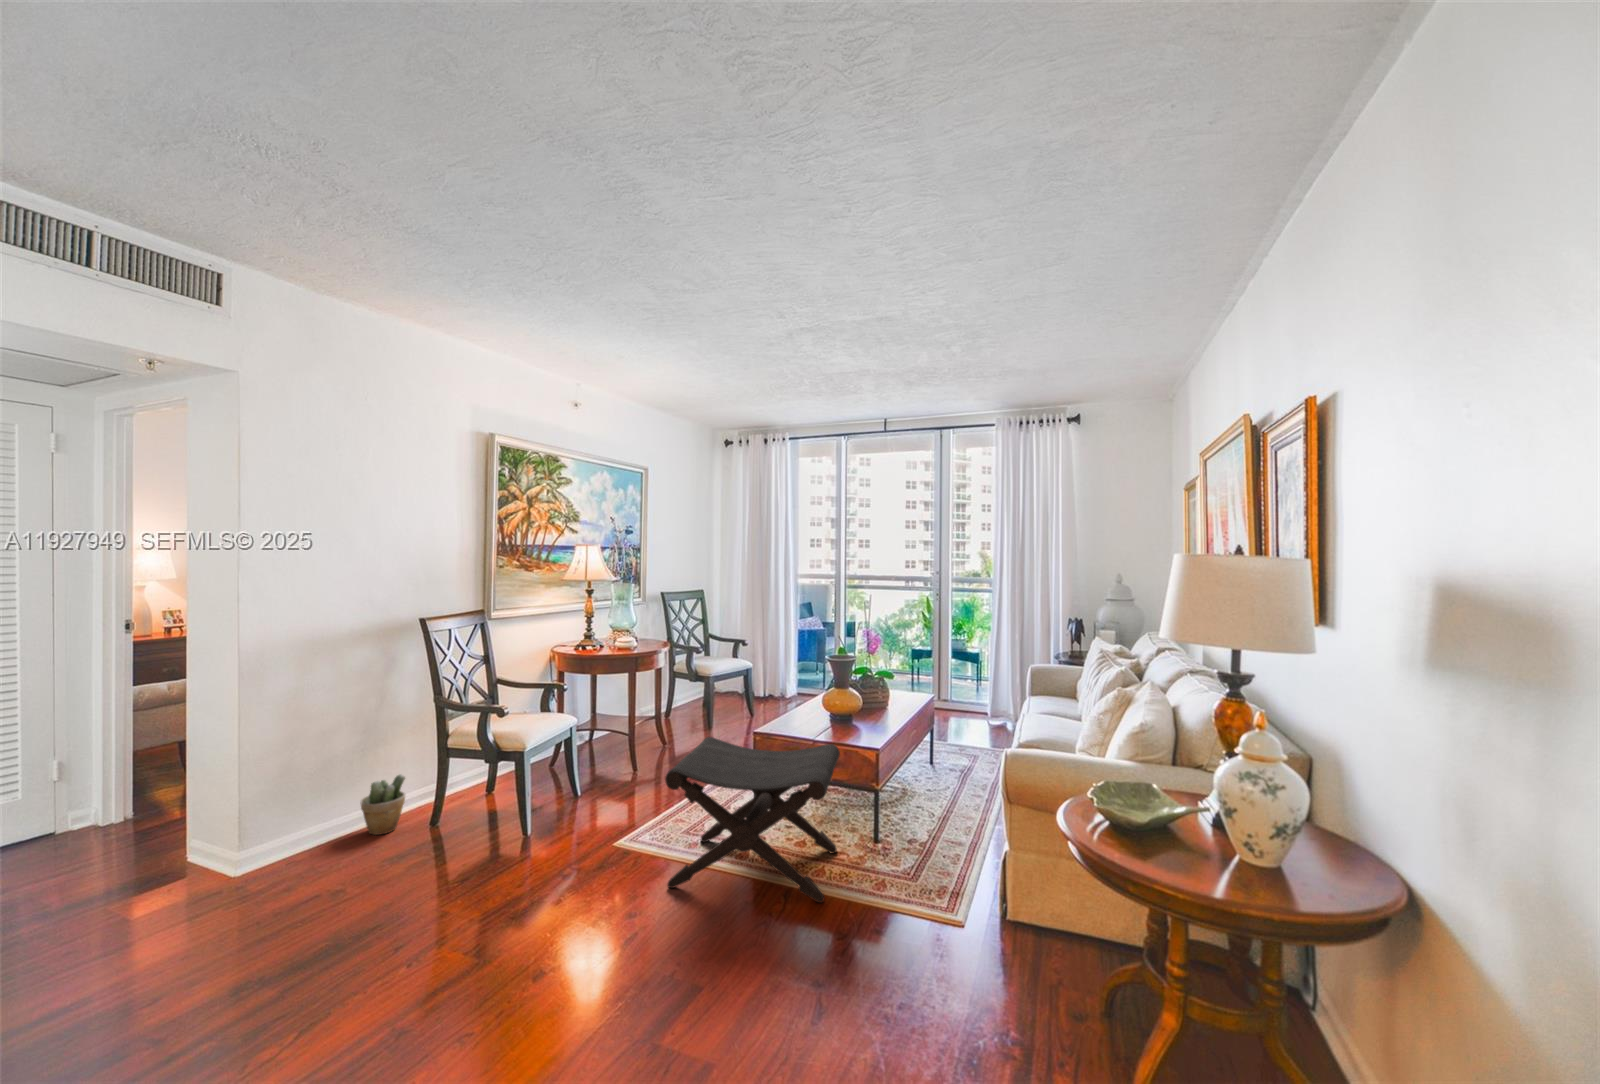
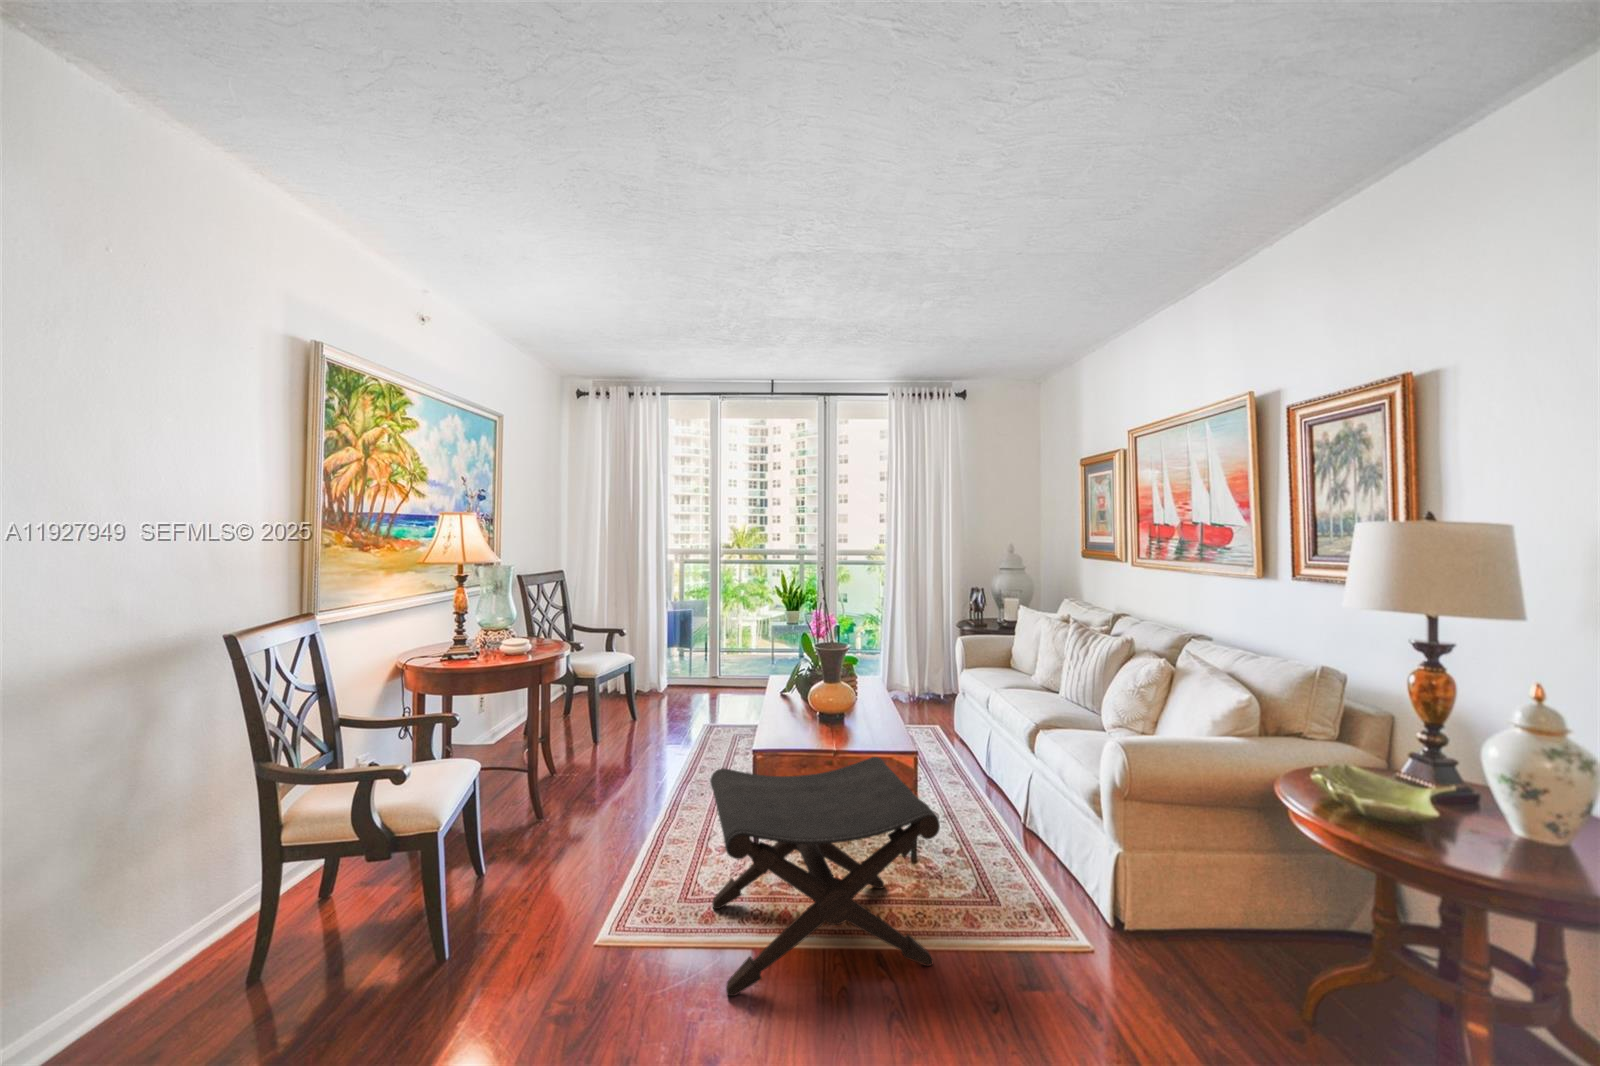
potted plant: present [361,774,405,835] -> none [101,907,198,1028]

